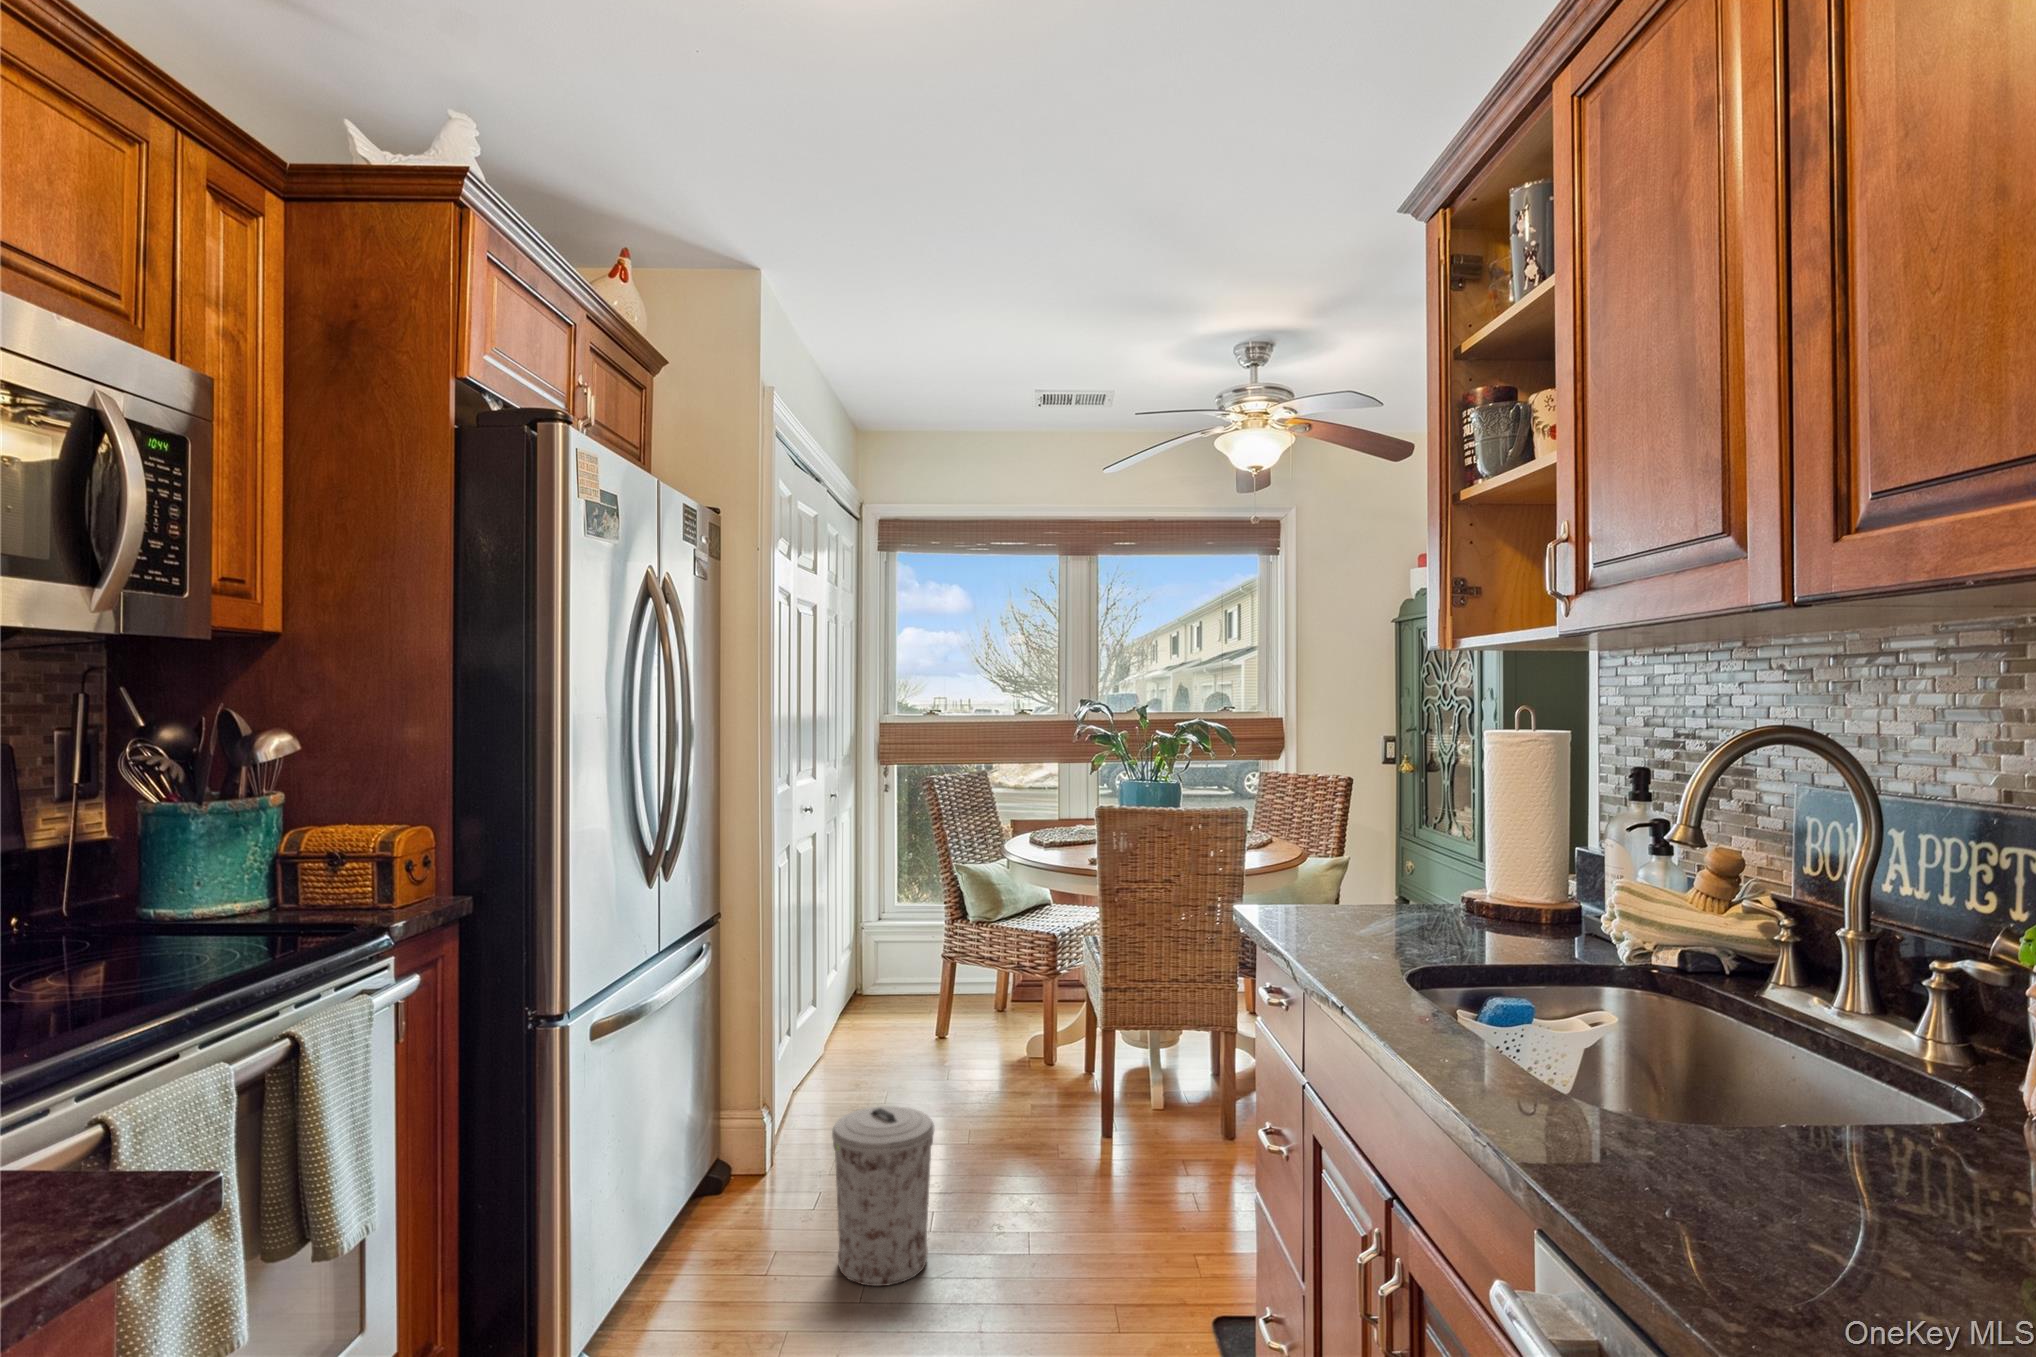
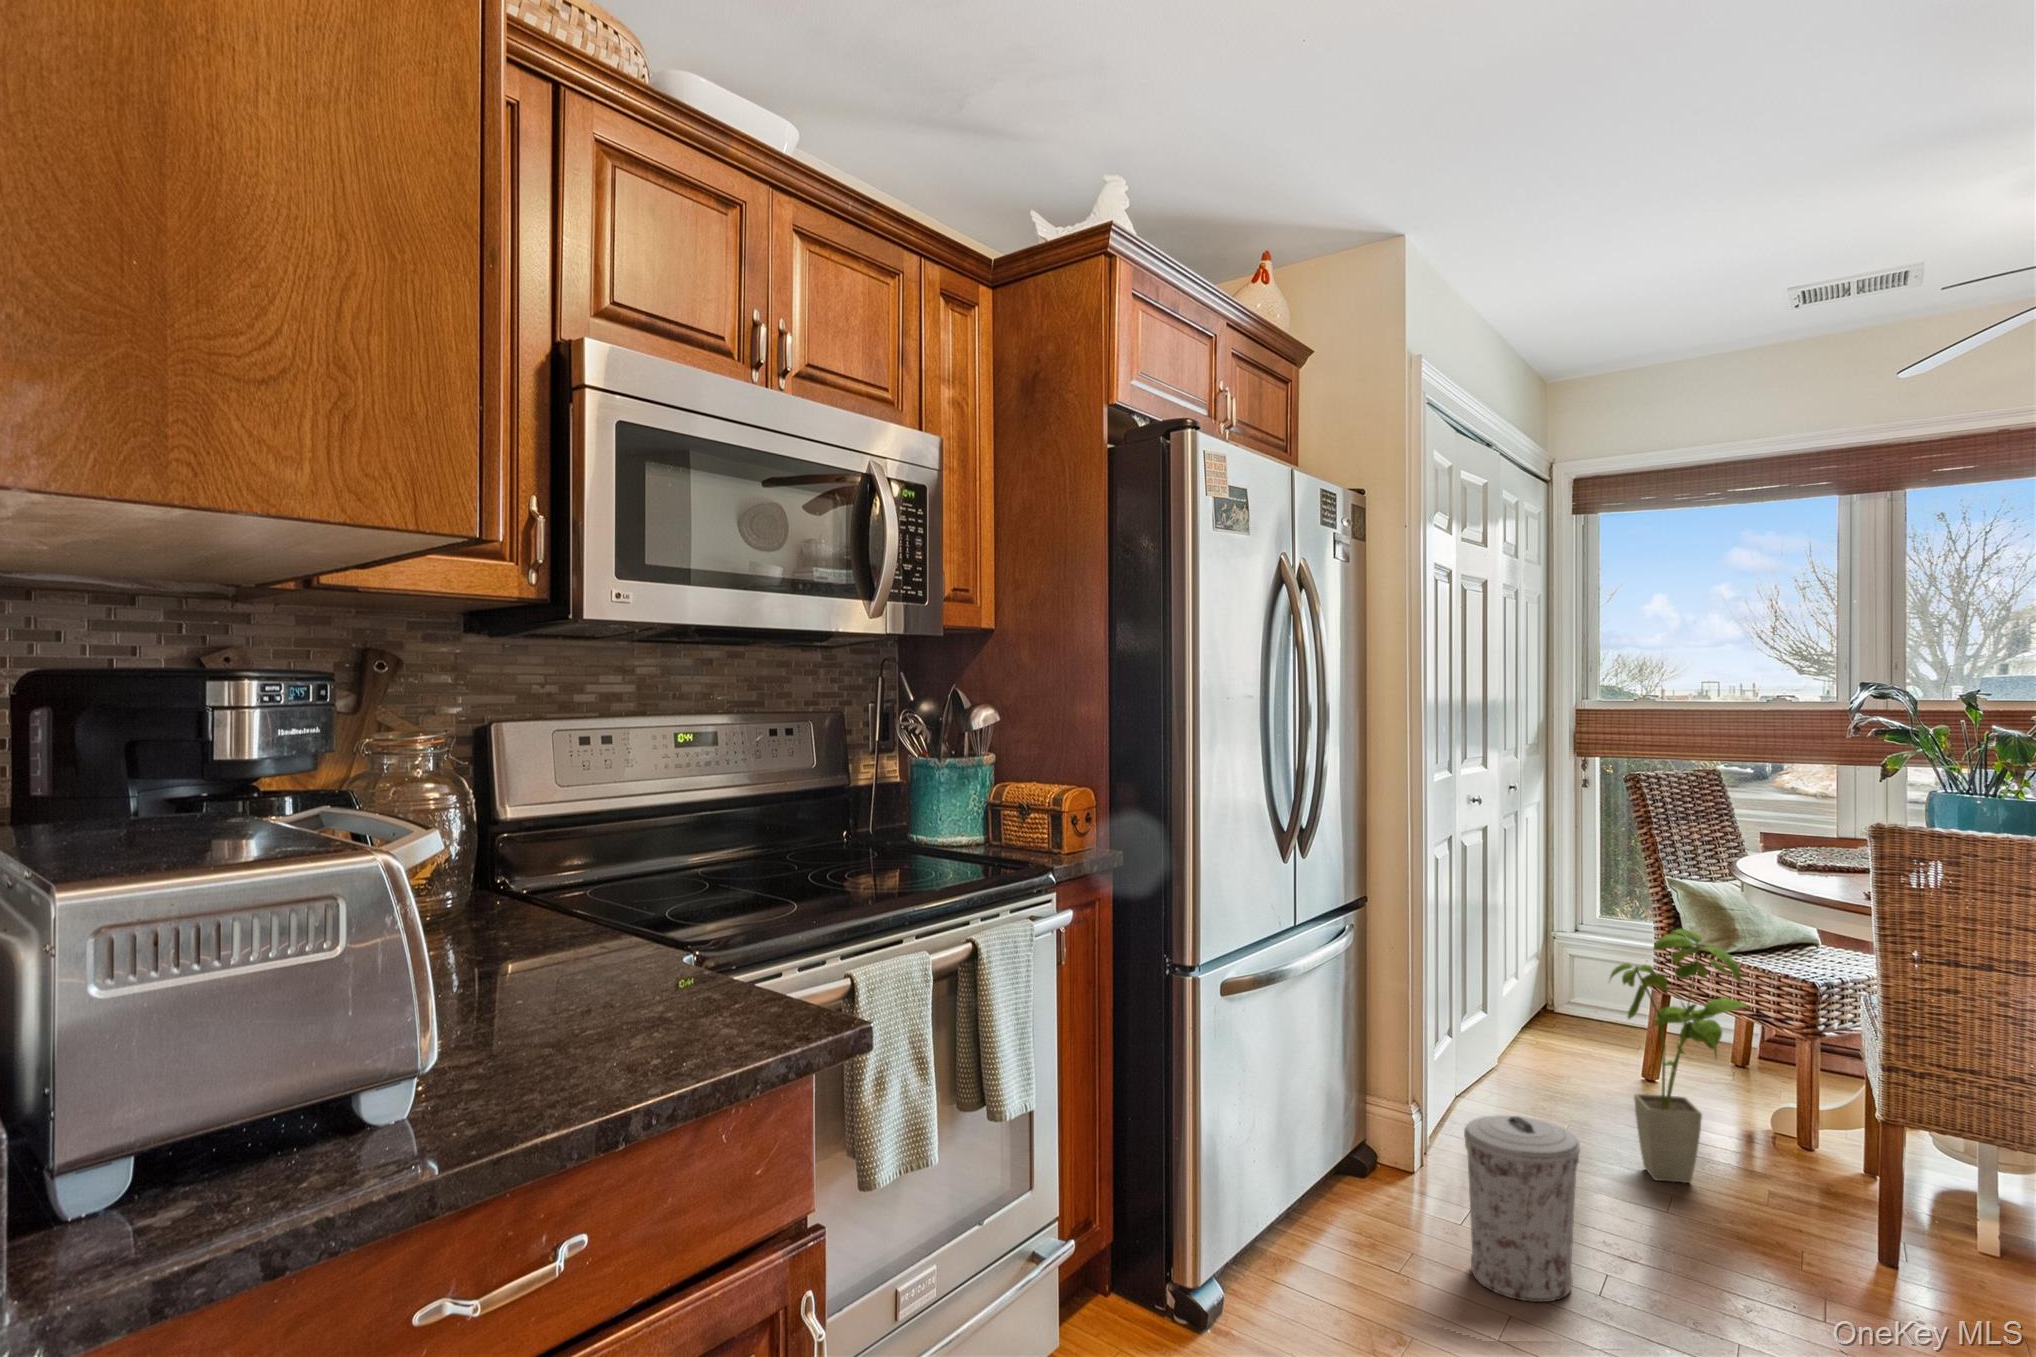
house plant: none [927,909,1033,1131] -> present [1610,929,1750,1183]

